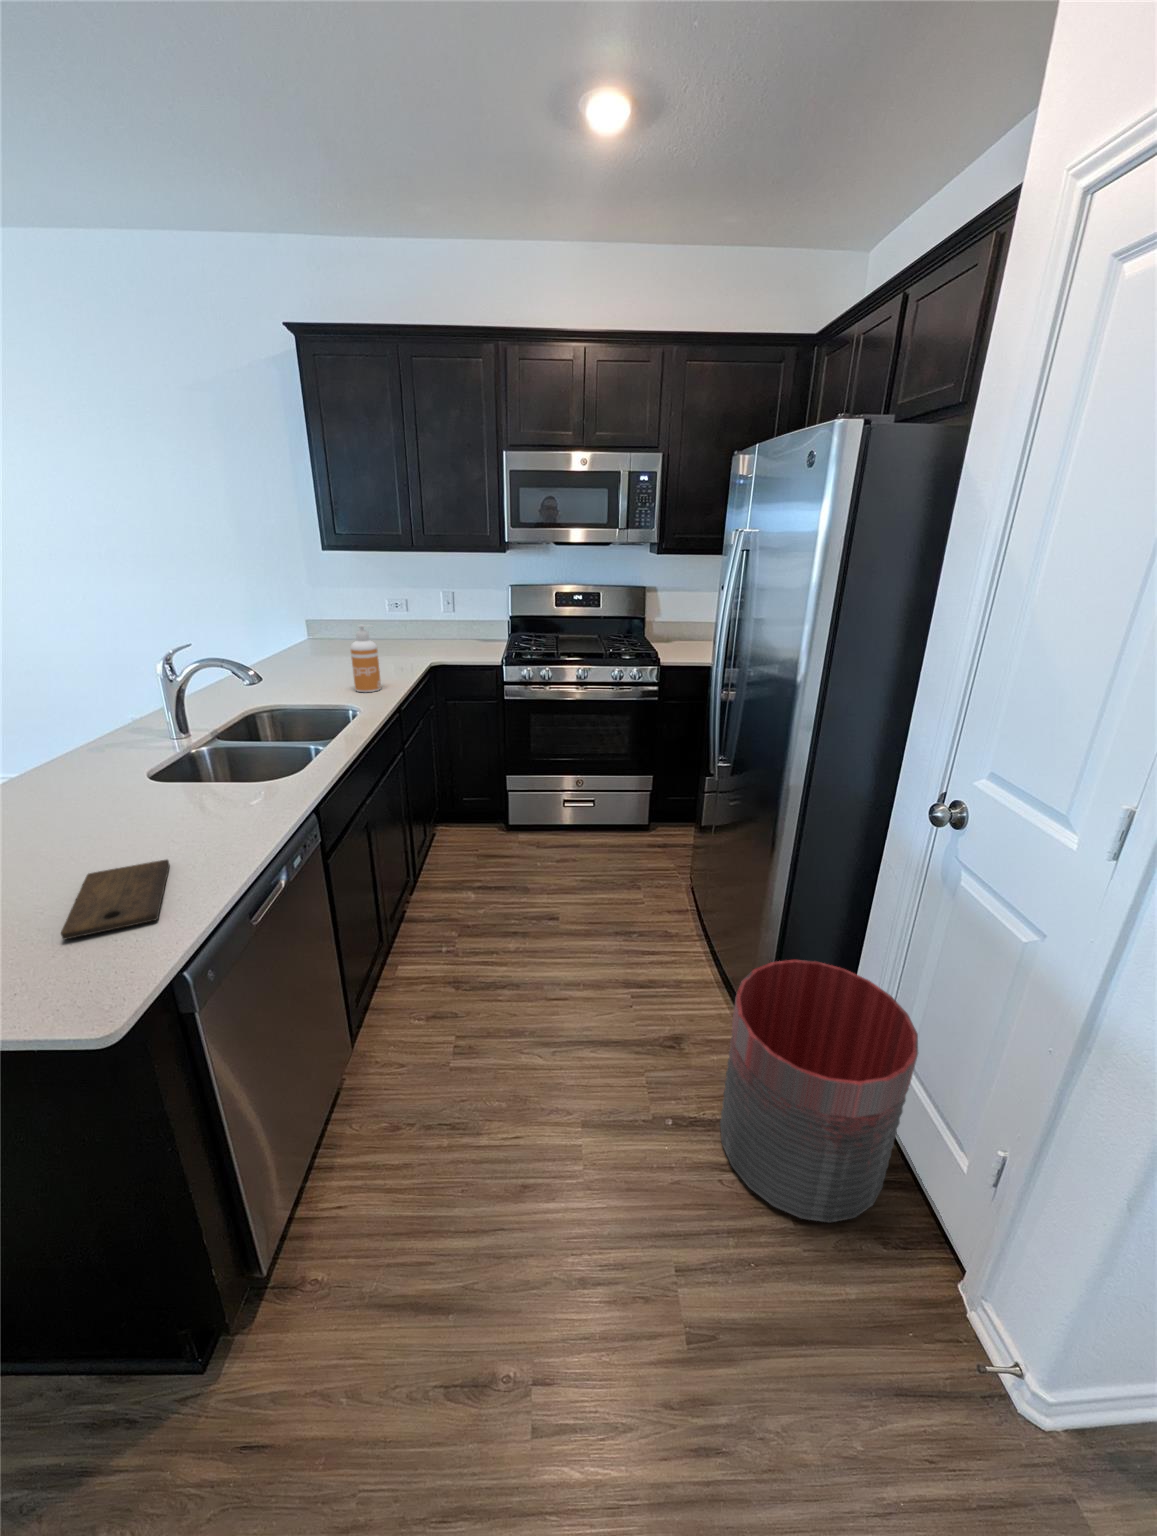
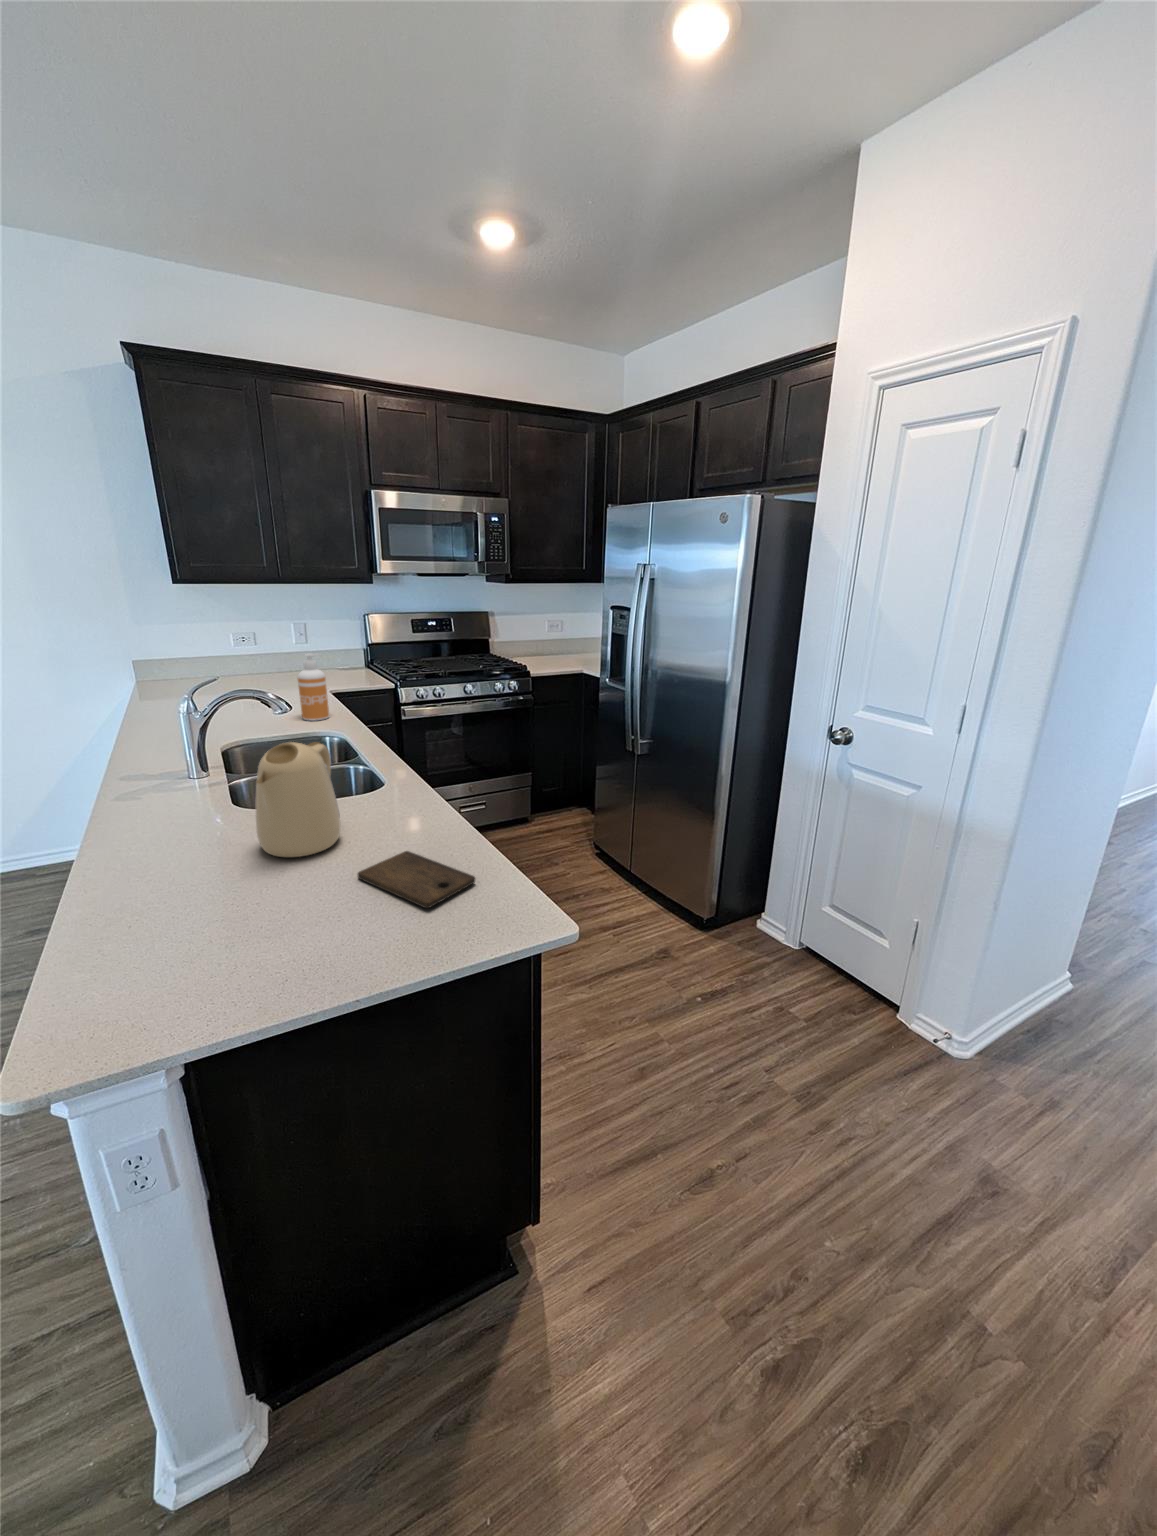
kettle: none [35,721,176,840] -> present [256,742,340,857]
trash can: present [720,960,918,1222] -> none [726,856,856,1018]

